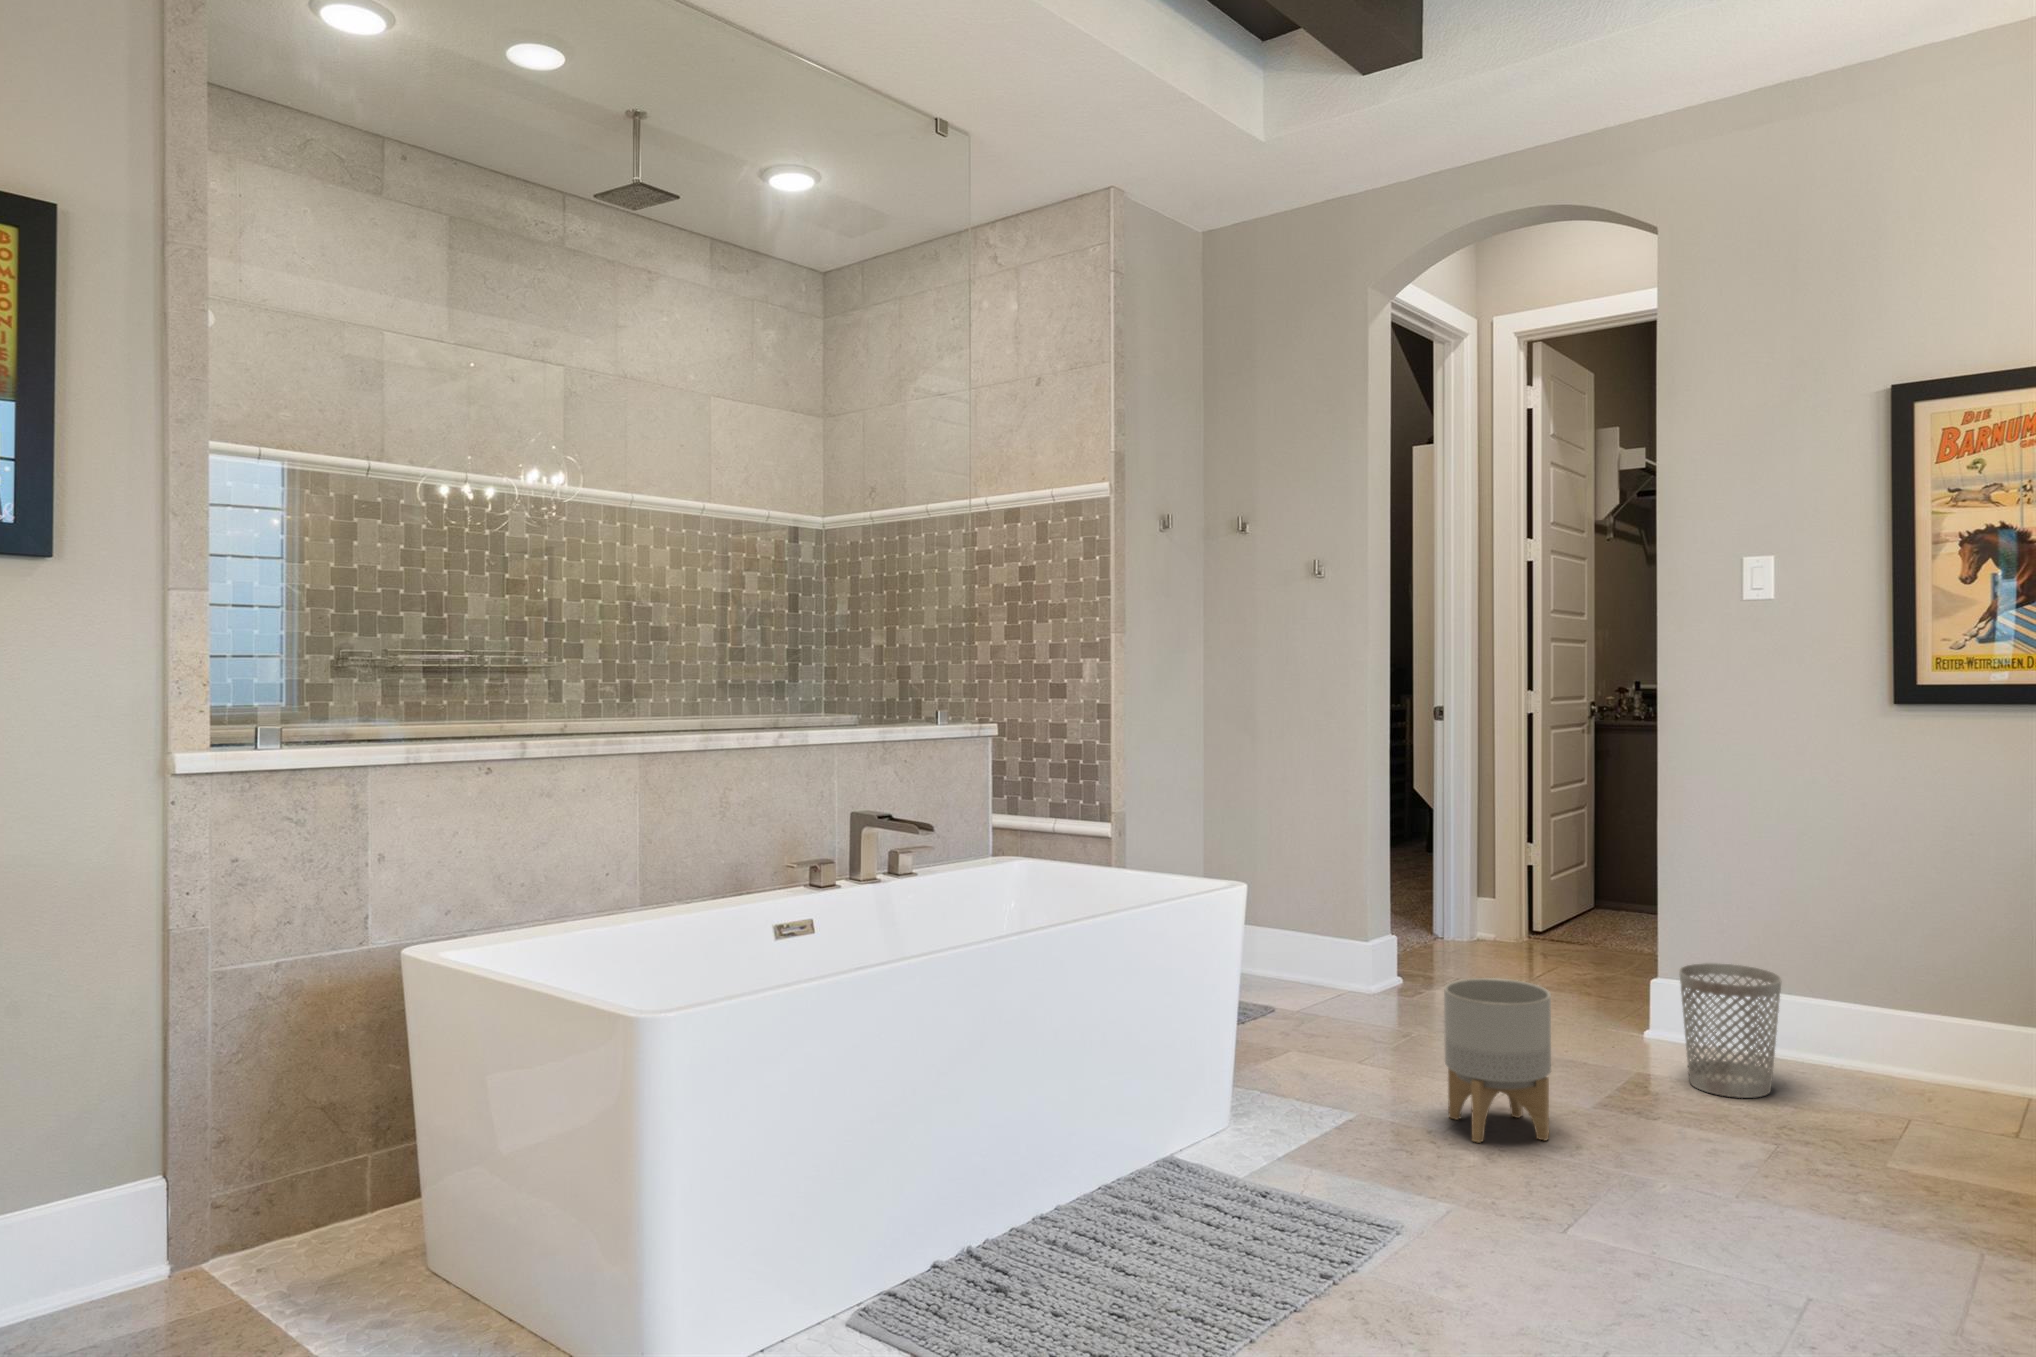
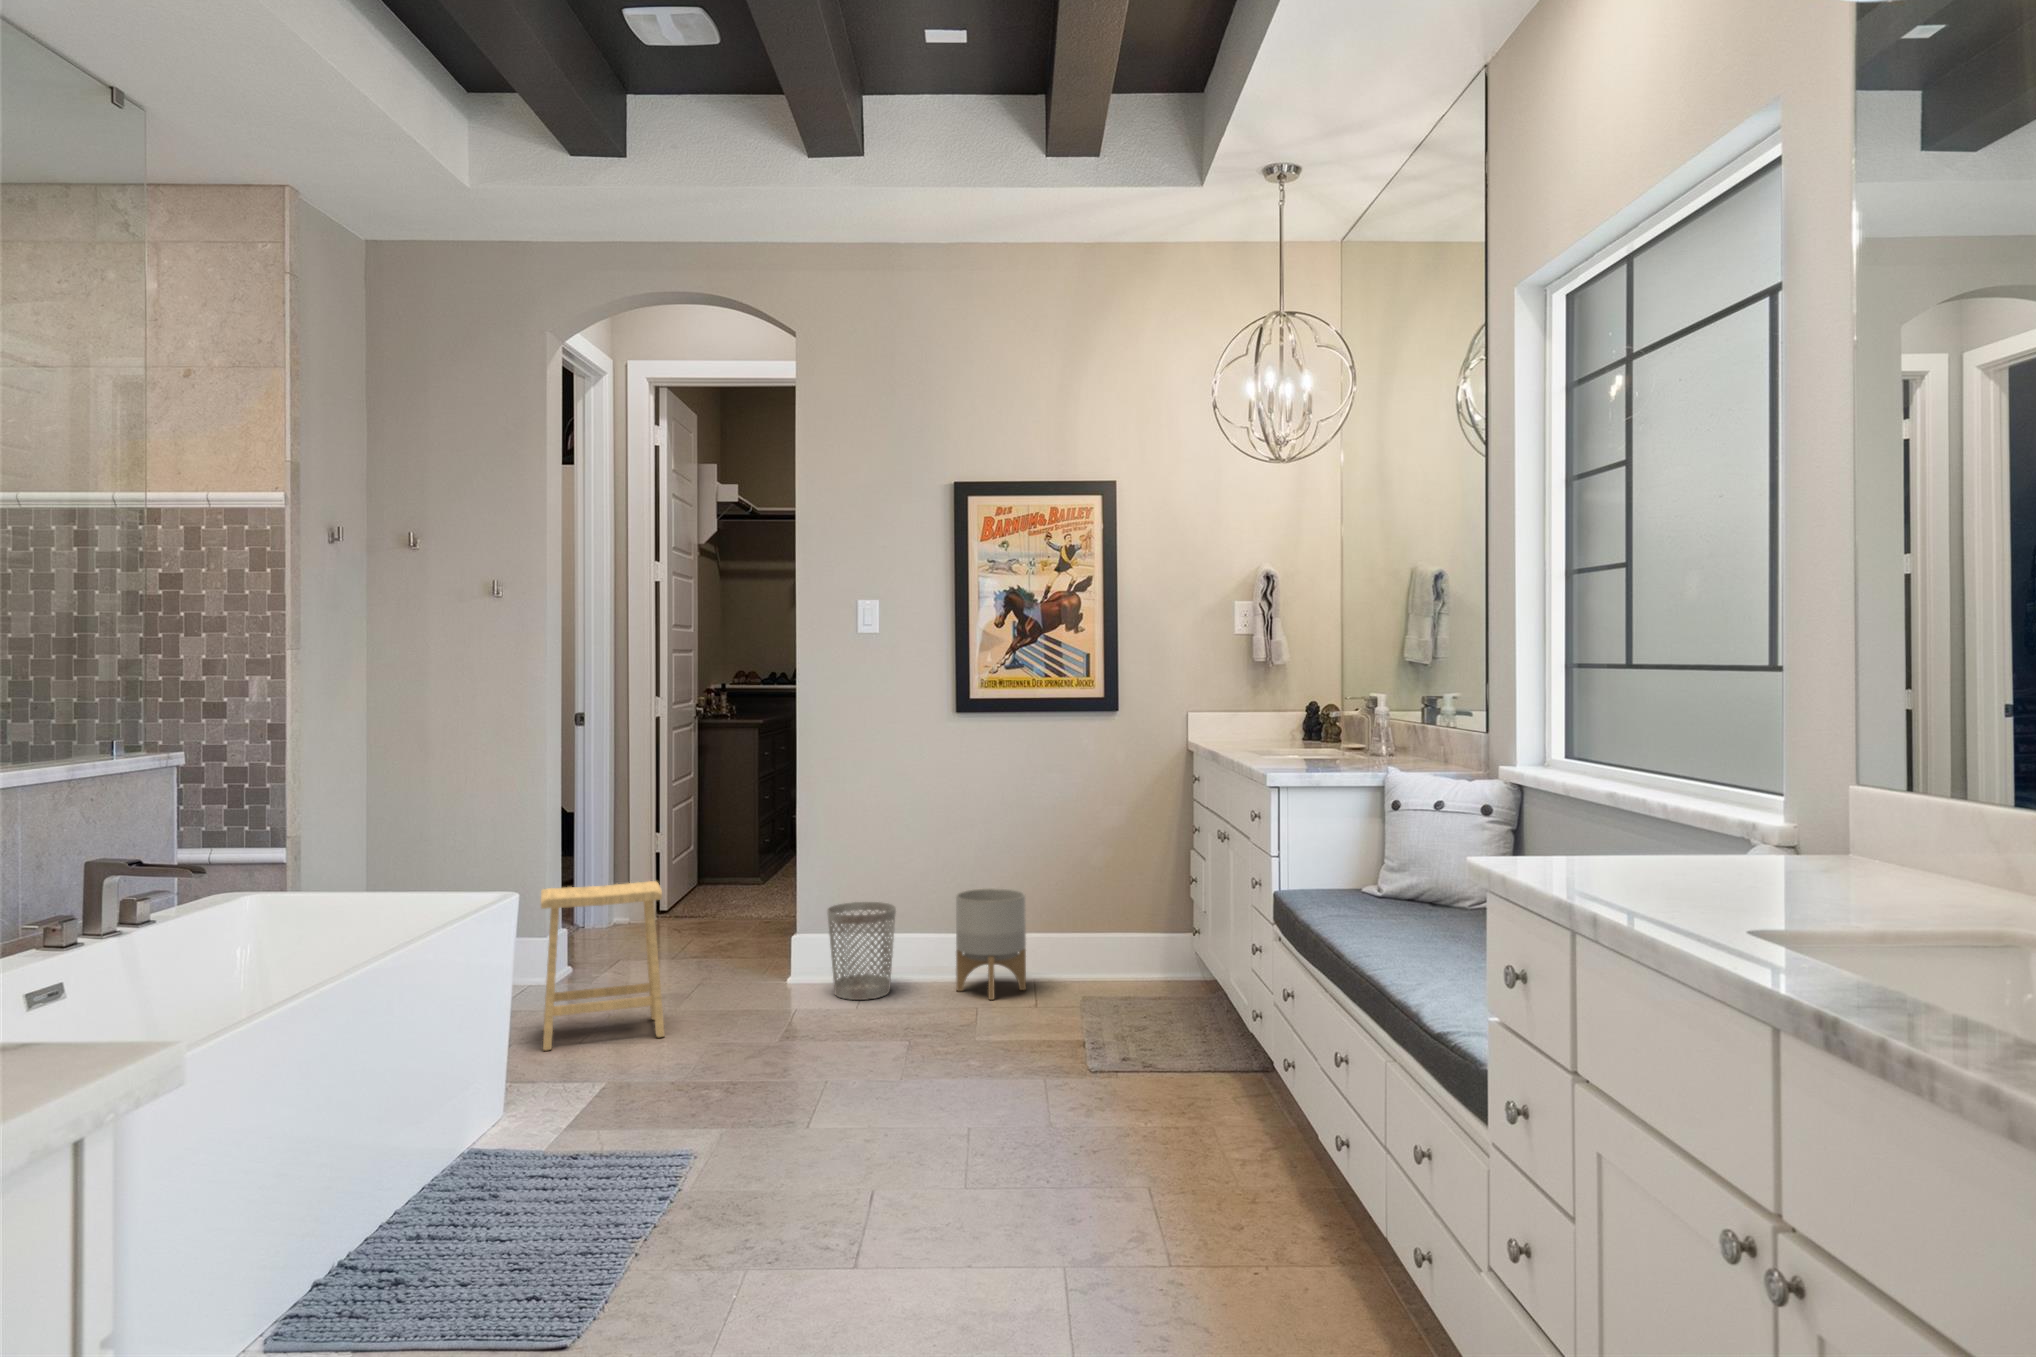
footstool: none [1313,897,1455,1087] -> present [541,881,664,1051]
planter: present [1444,978,1551,1143] -> present [956,888,1026,1000]

